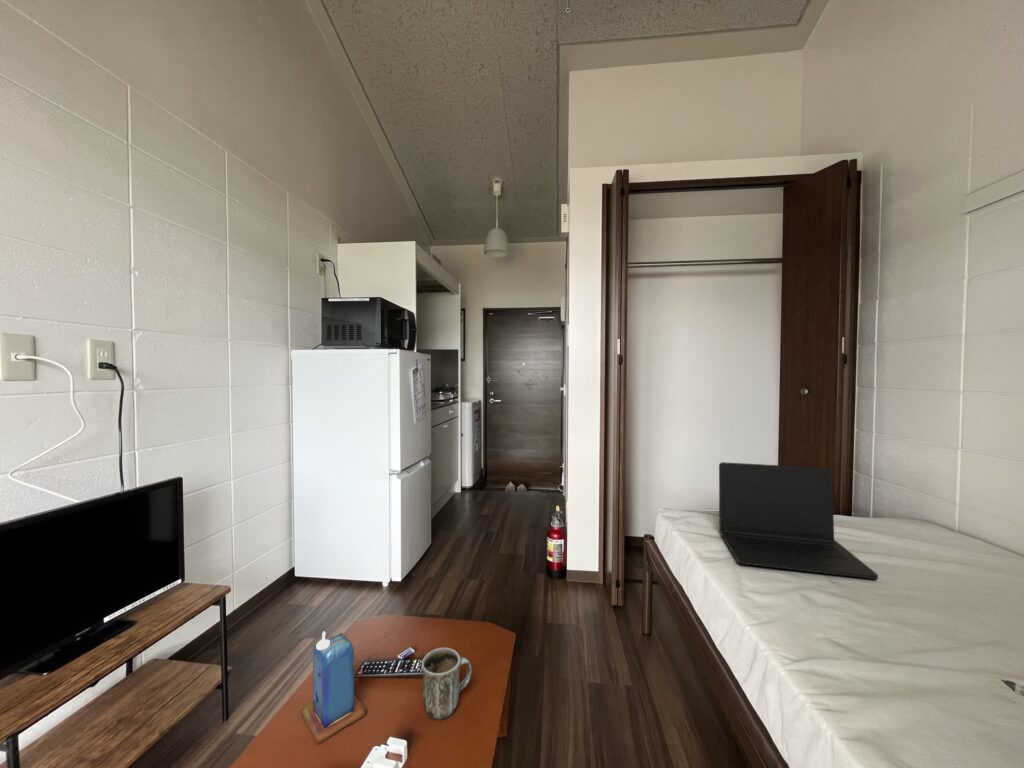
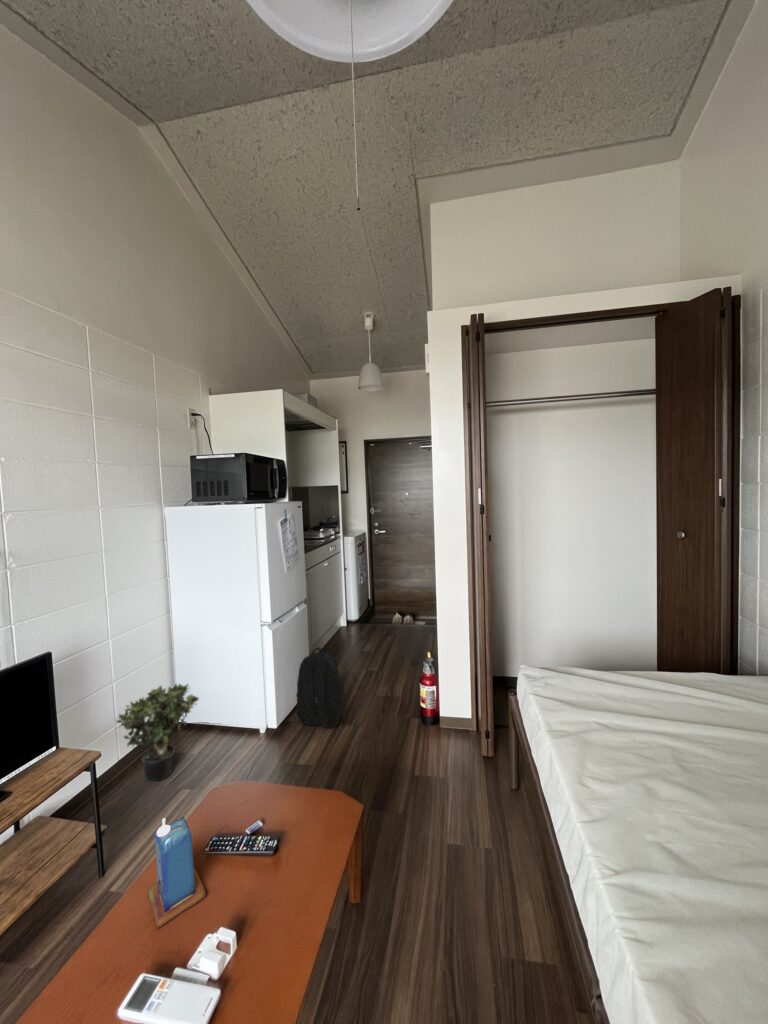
laptop: present [719,462,878,579] -> none [574,627,732,764]
backpack: none [420,500,470,582] -> present [296,648,344,728]
potted plant: none [236,530,324,631] -> present [117,684,199,781]
mug: present [422,648,471,719] -> none [256,831,308,905]

